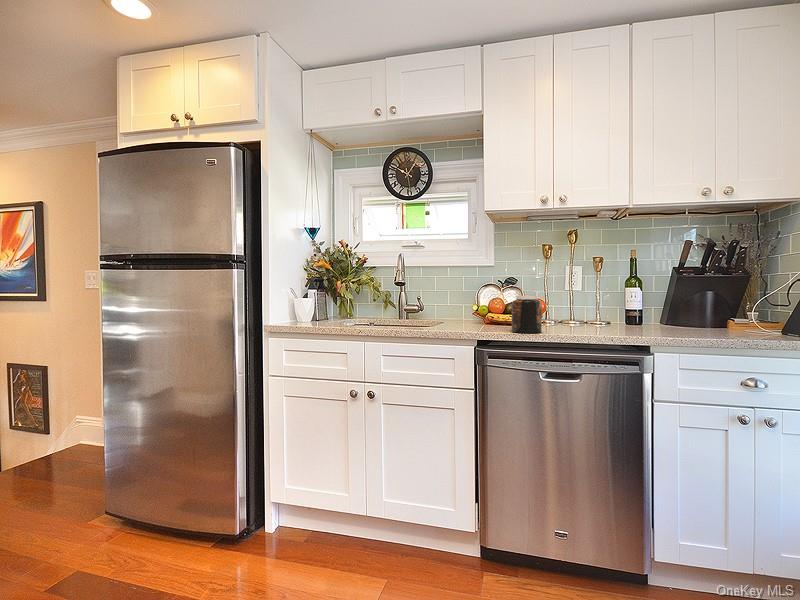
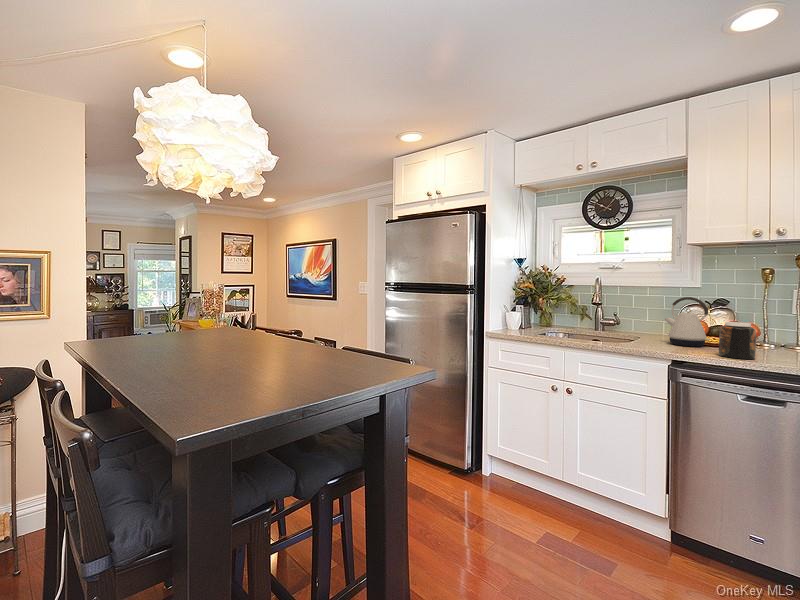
kettle: none [465,273,505,326] -> present [665,297,710,347]

